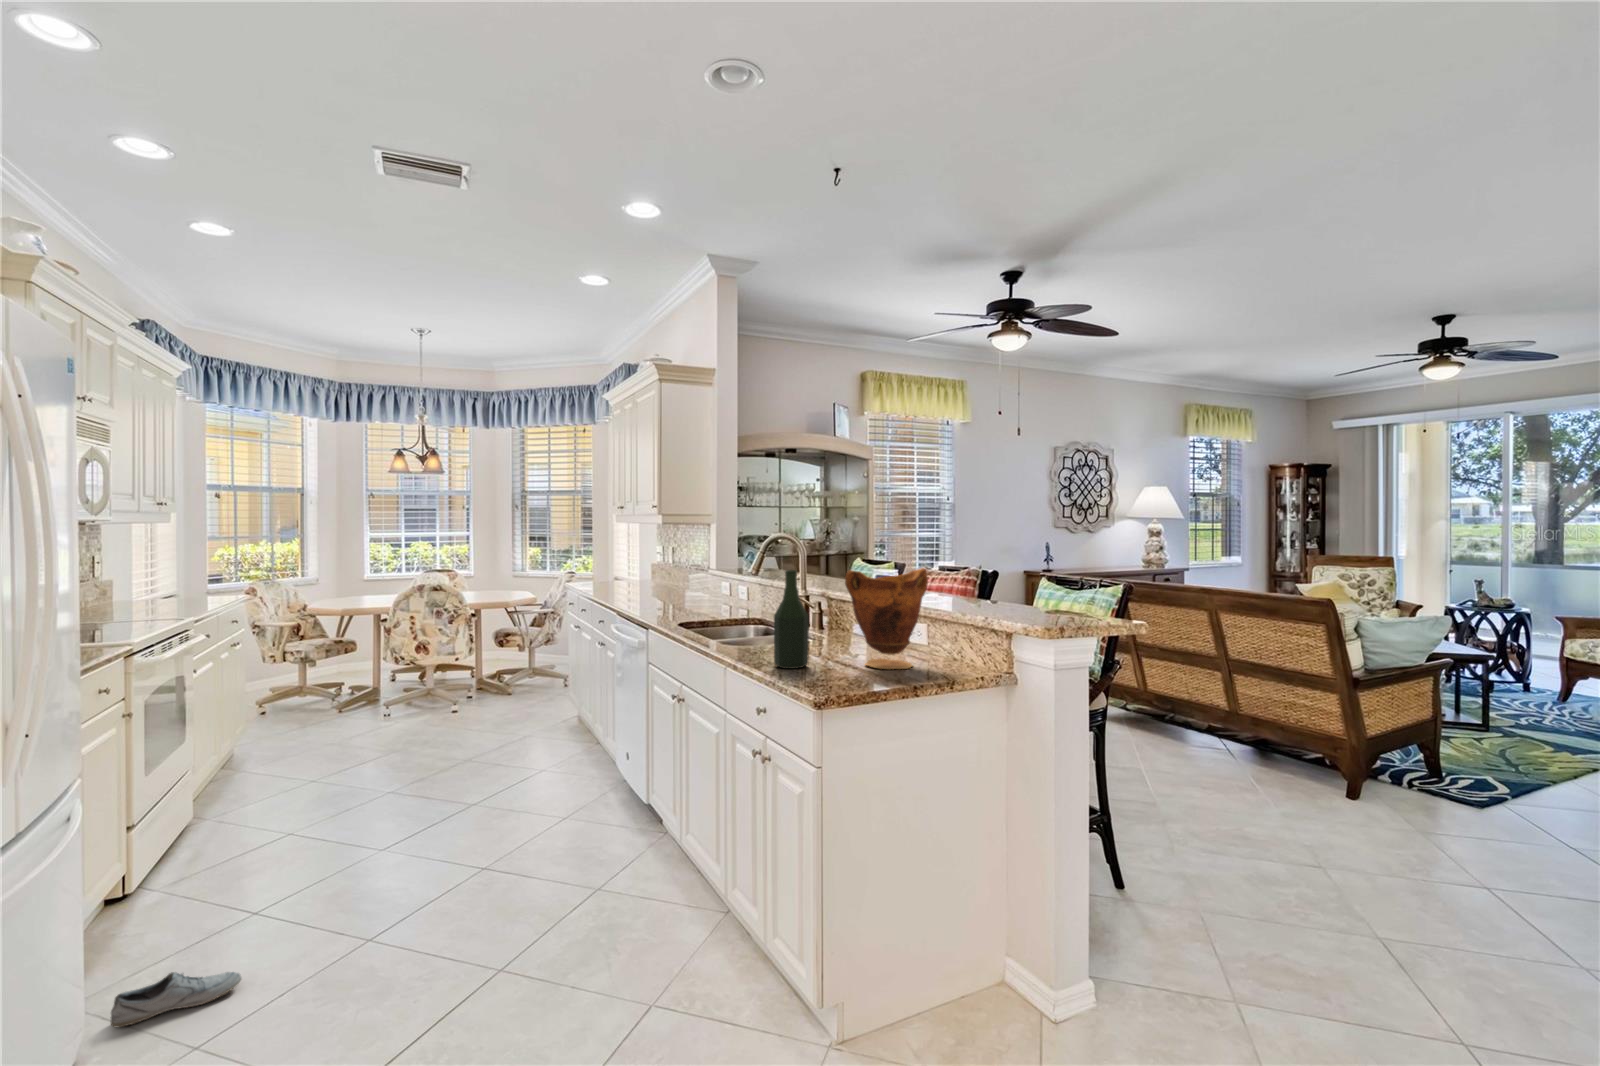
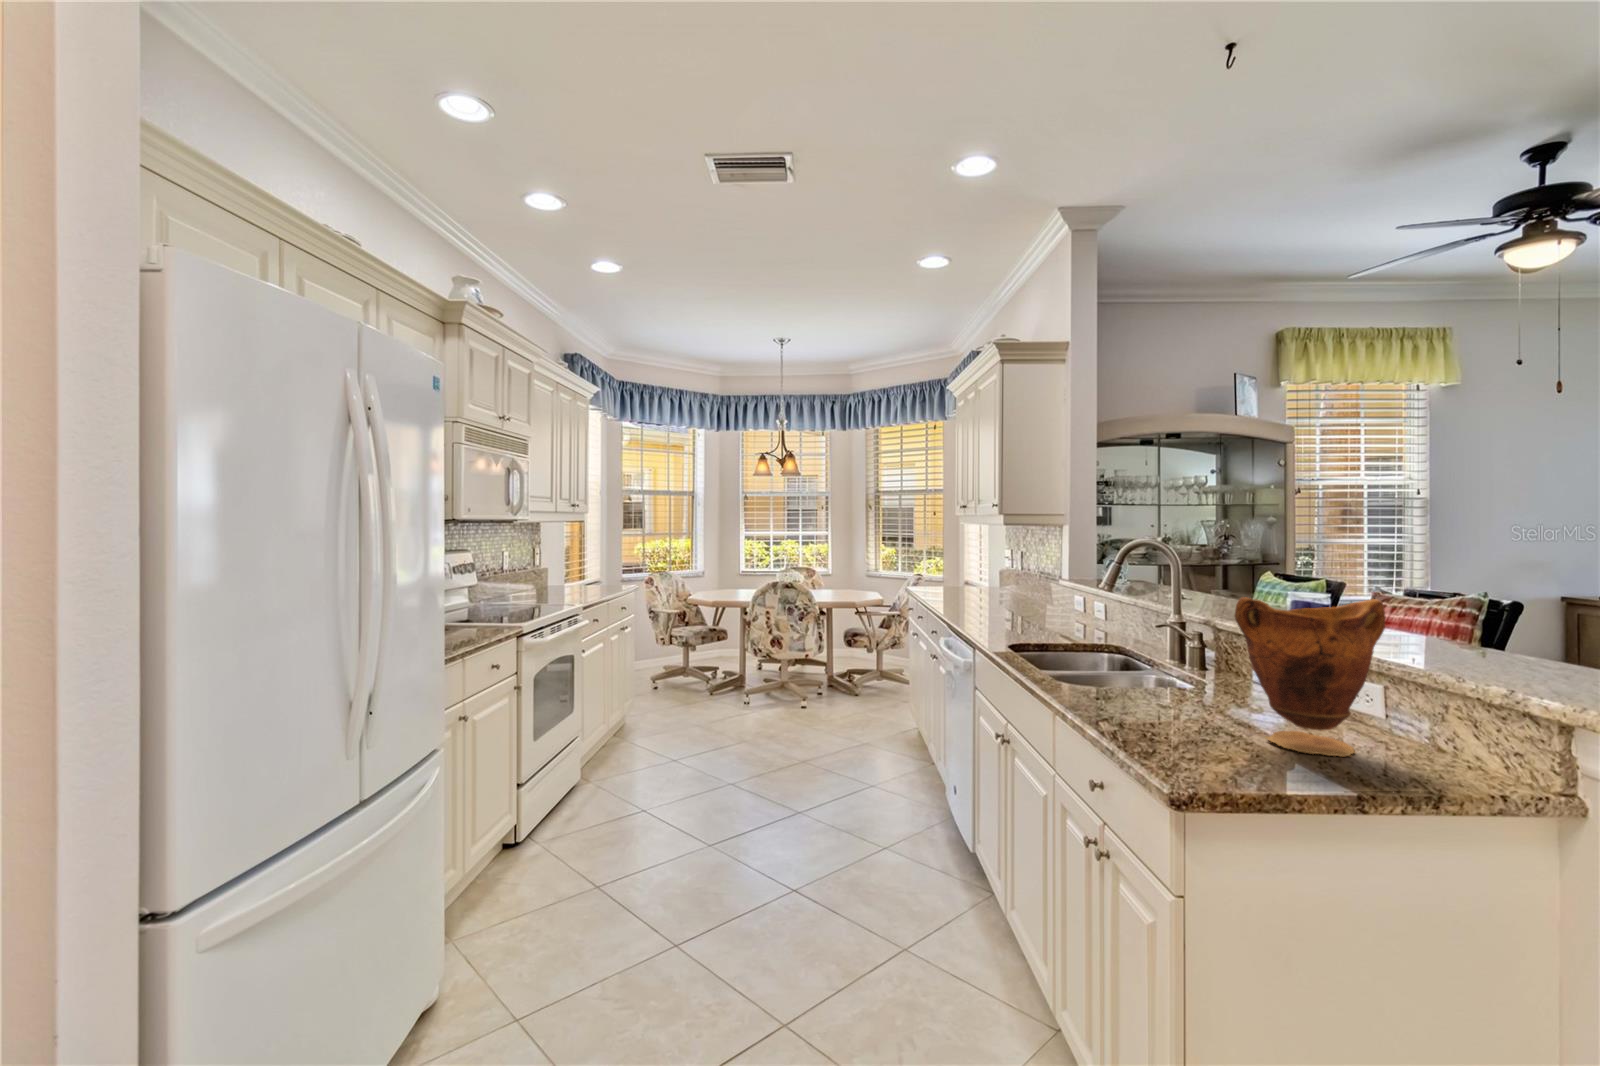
bottle: present [774,570,809,669] -> none [1121,592,1175,733]
shoe: present [111,972,241,1027] -> none [460,942,561,984]

